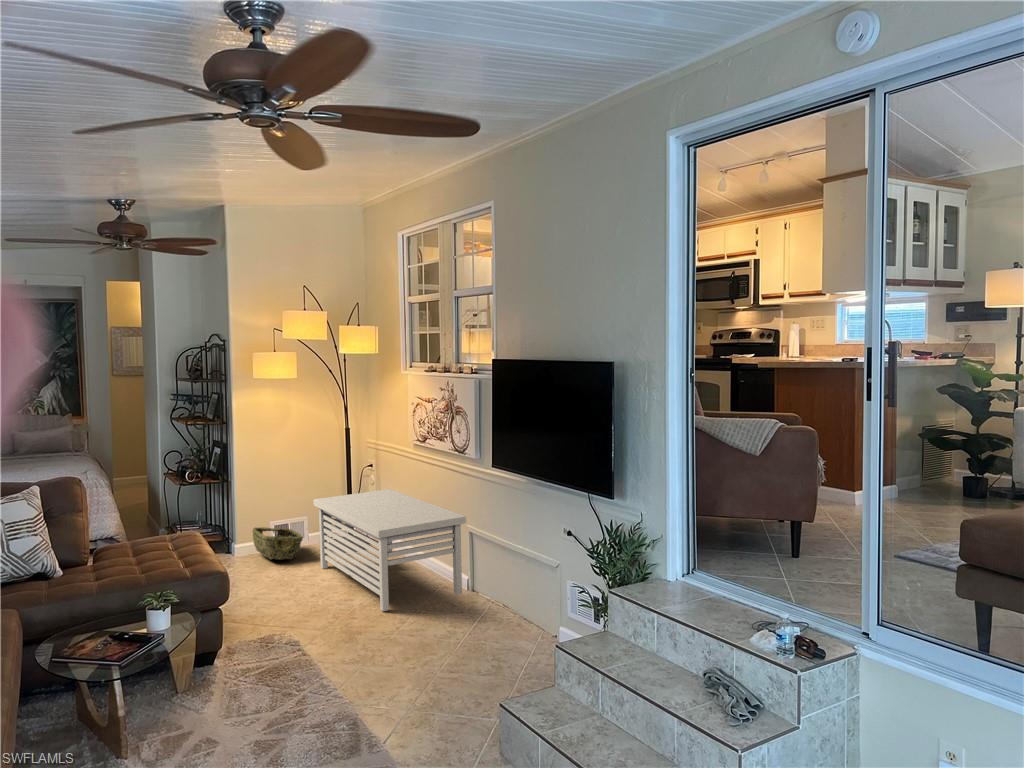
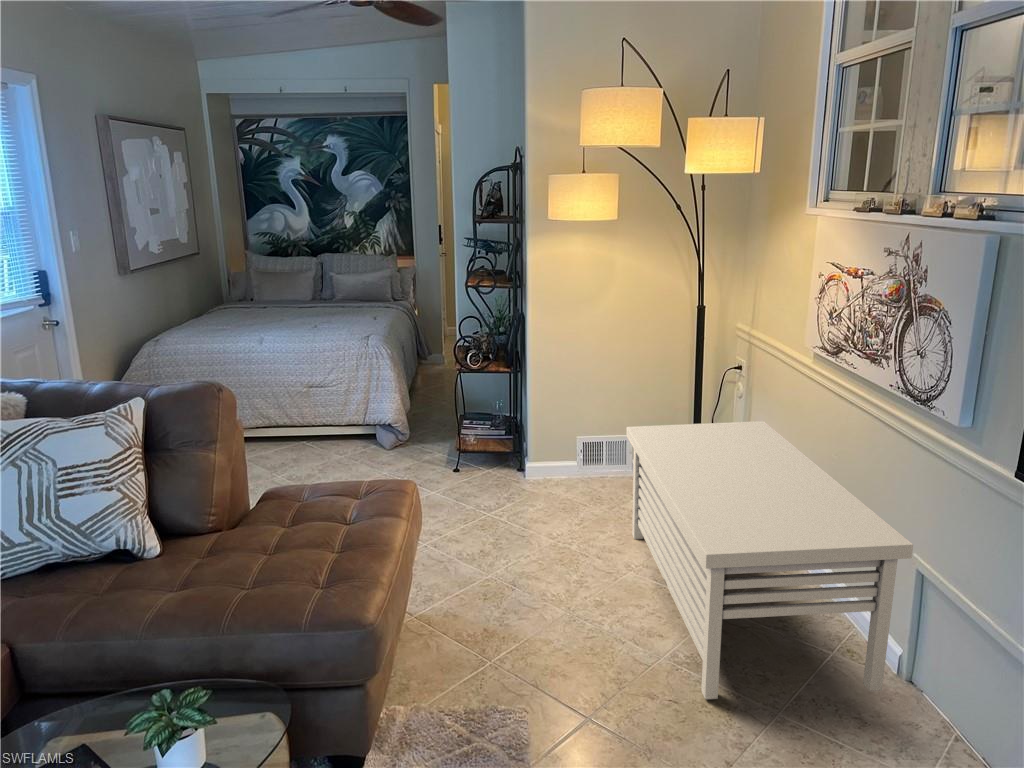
woven basket: present [253,527,303,560] -> none [548,444,614,506]

